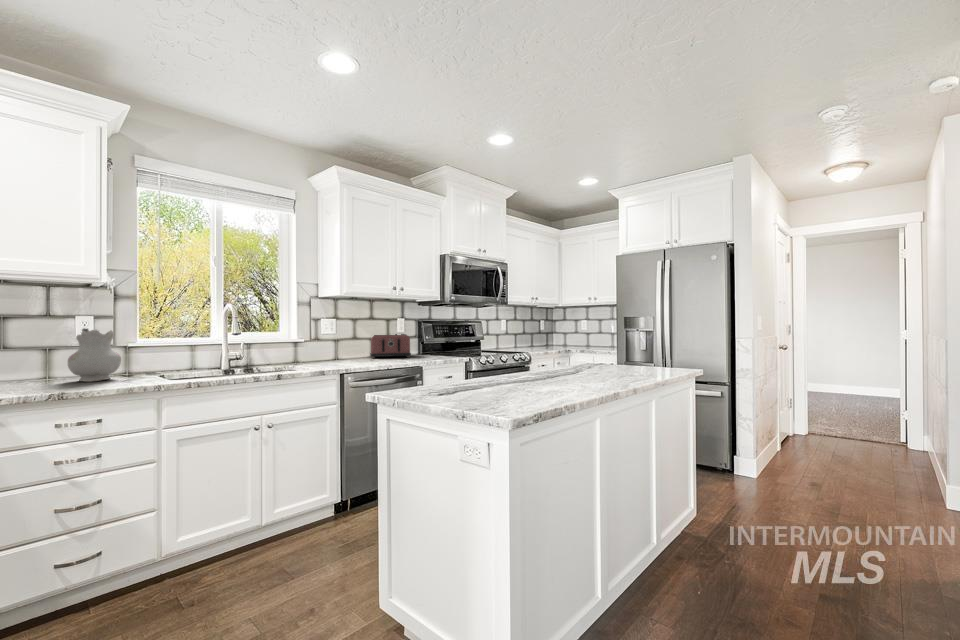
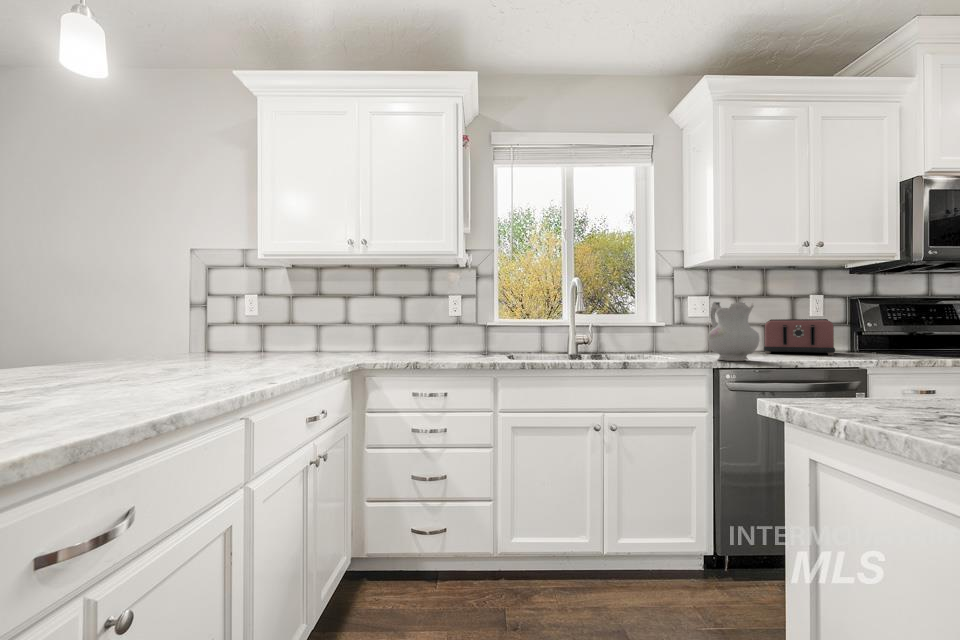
ceramic pitcher: present [68,328,121,382] -> present [708,302,760,361]

